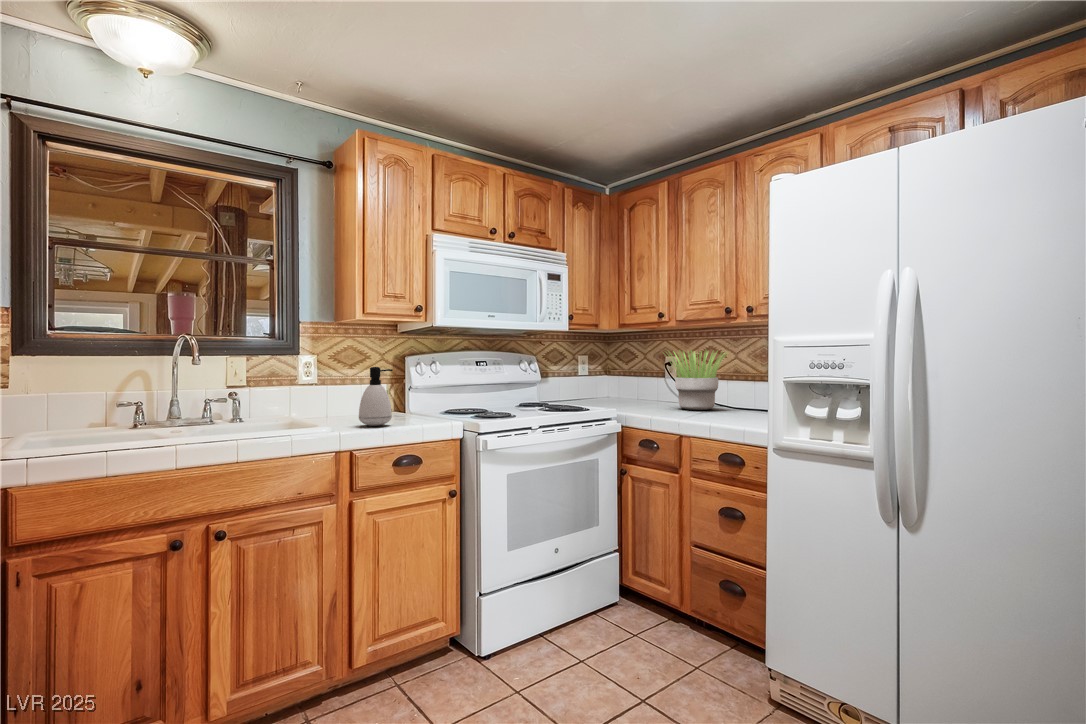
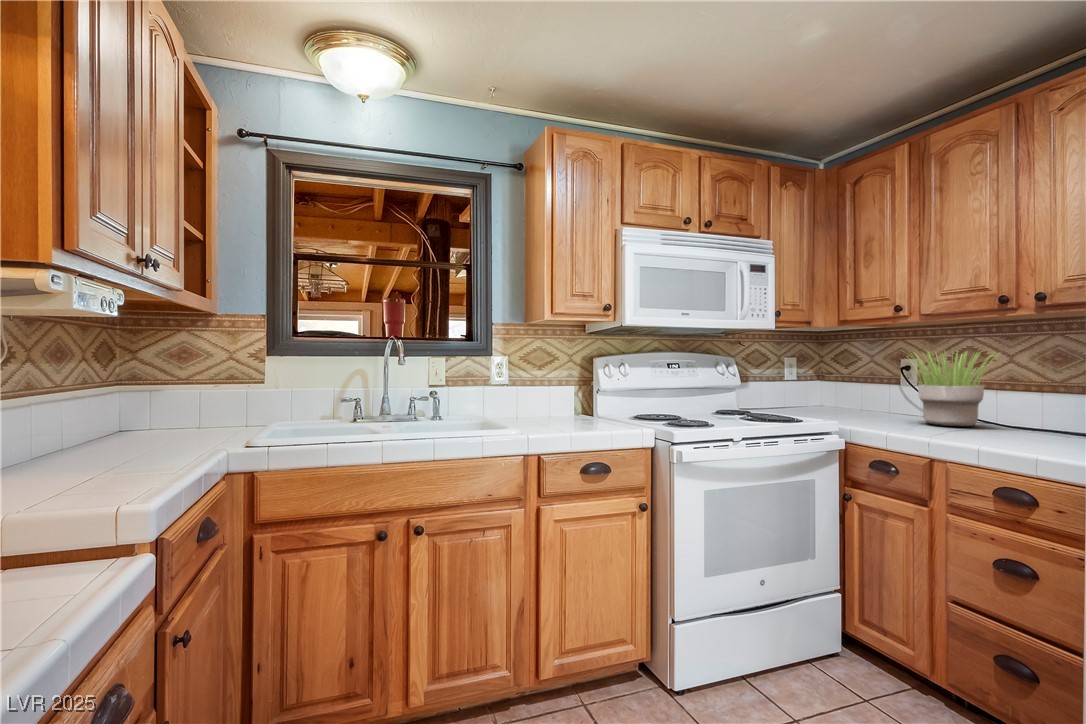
soap dispenser: present [359,367,393,426] -> none [547,368,581,429]

